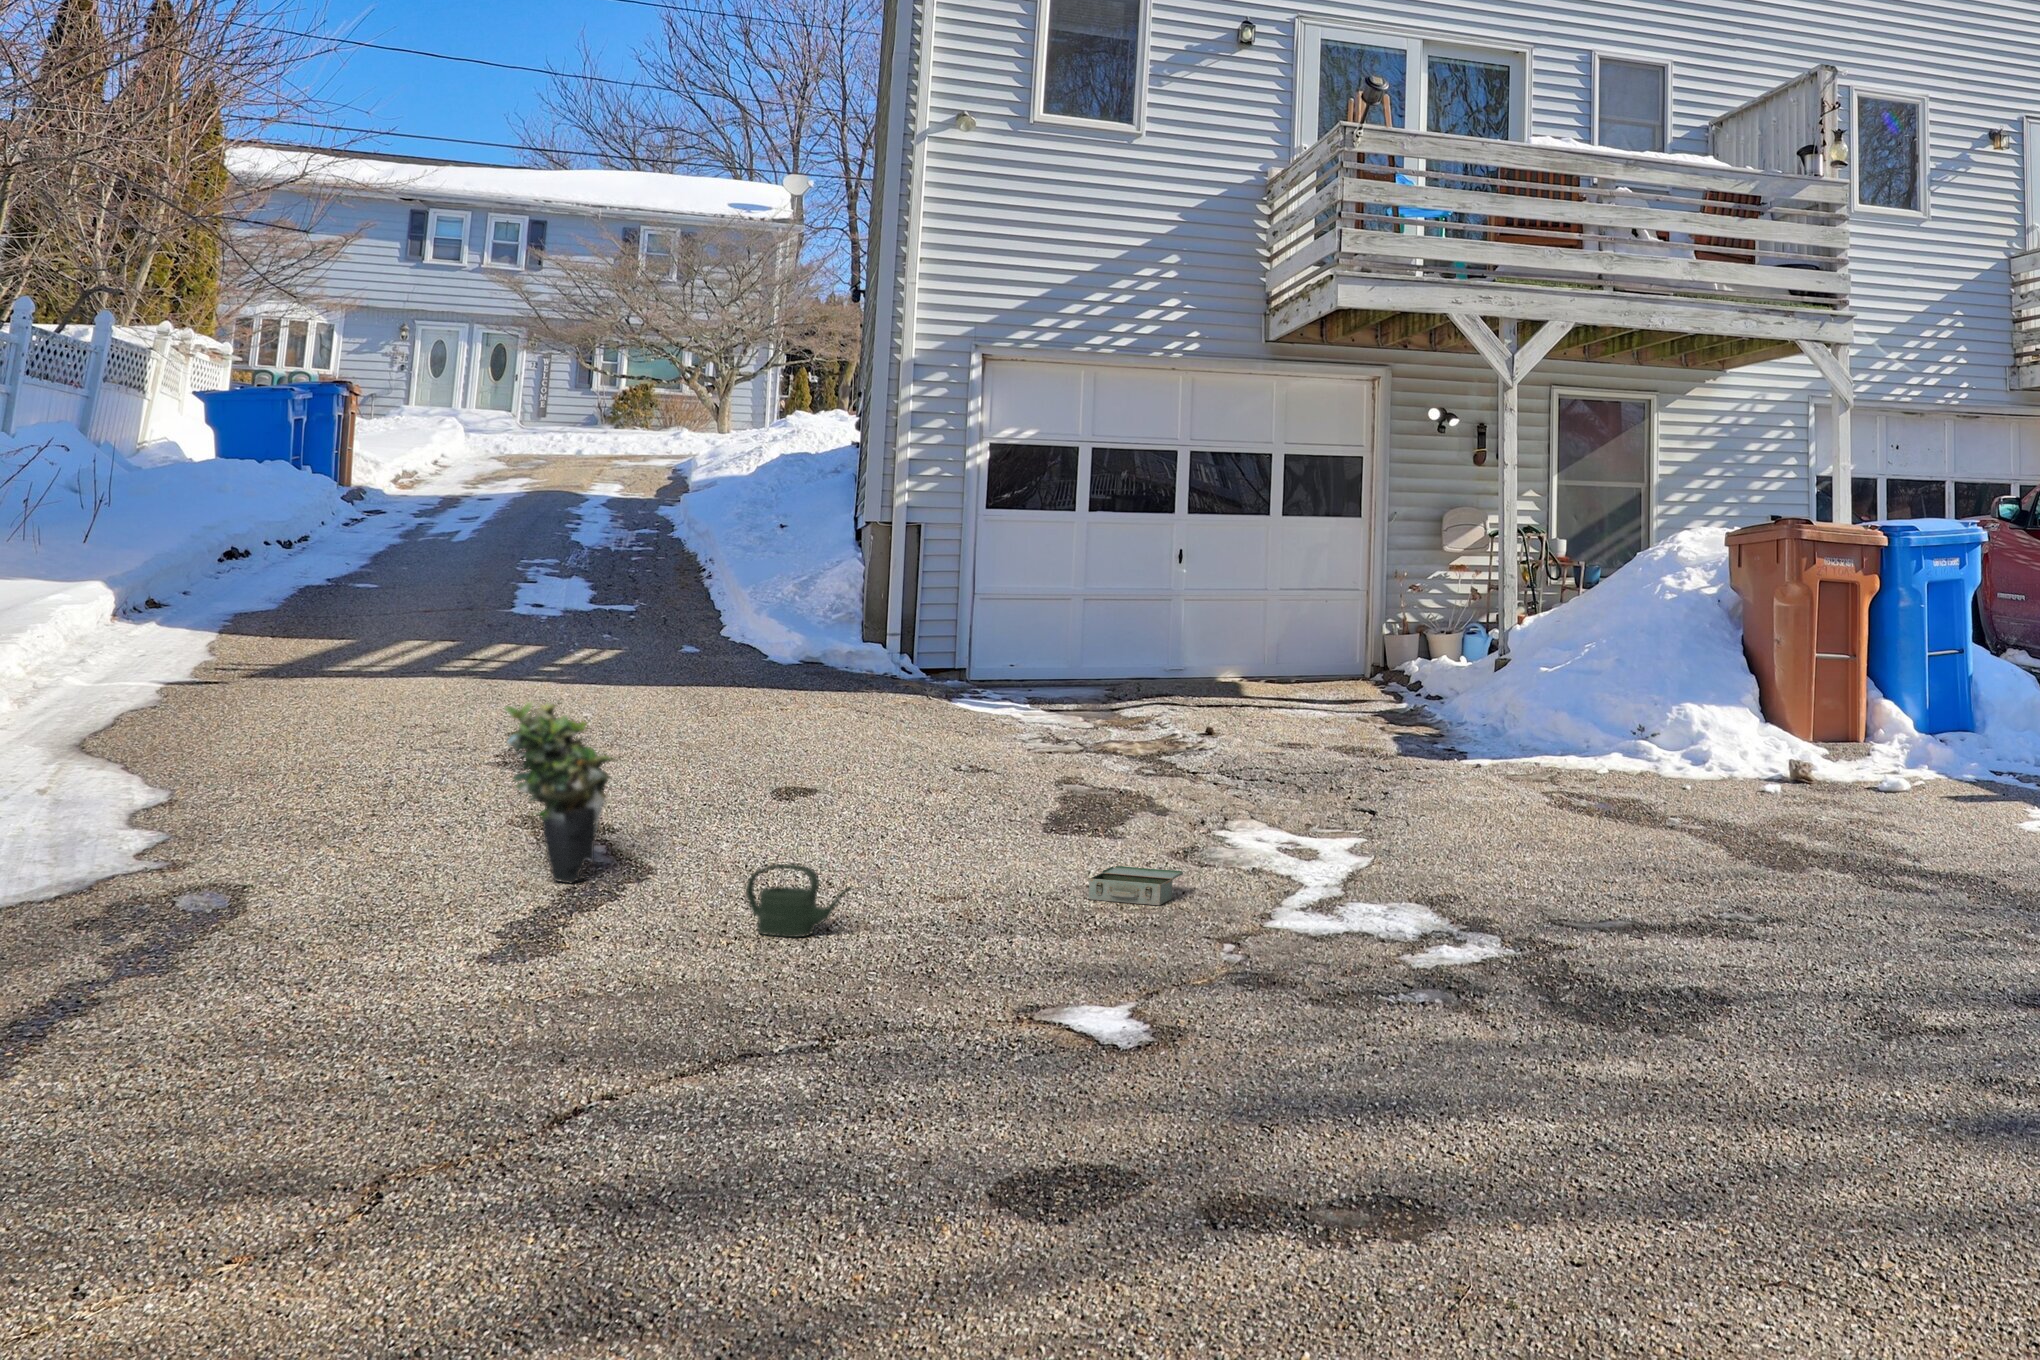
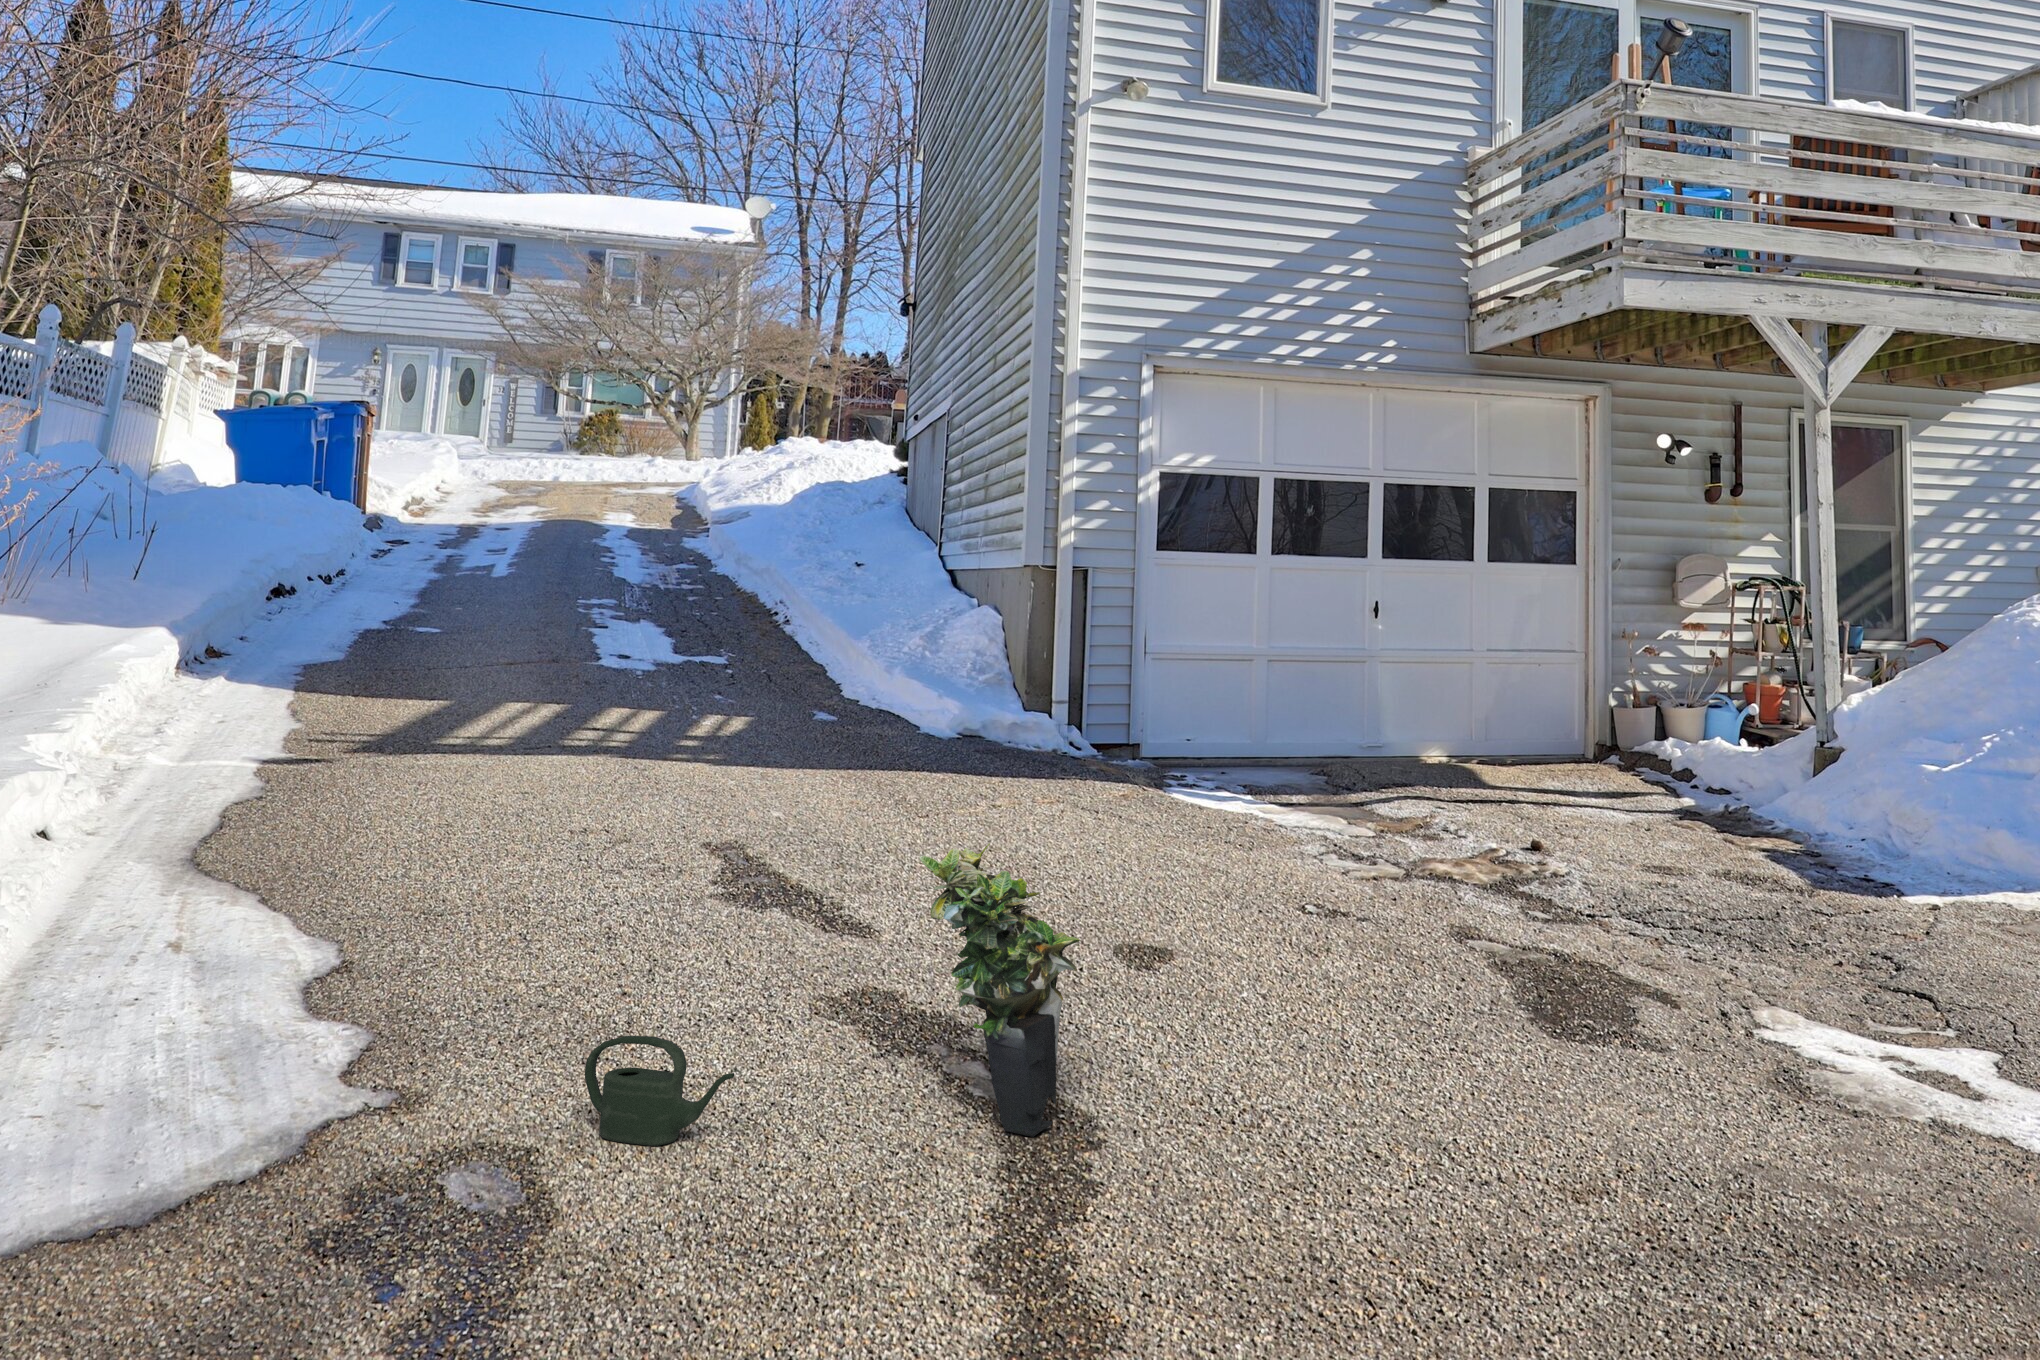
watering can: present [746,864,852,937] -> present [585,1036,734,1146]
toolbox: present [1088,866,1183,905] -> none [1833,1124,1963,1204]

